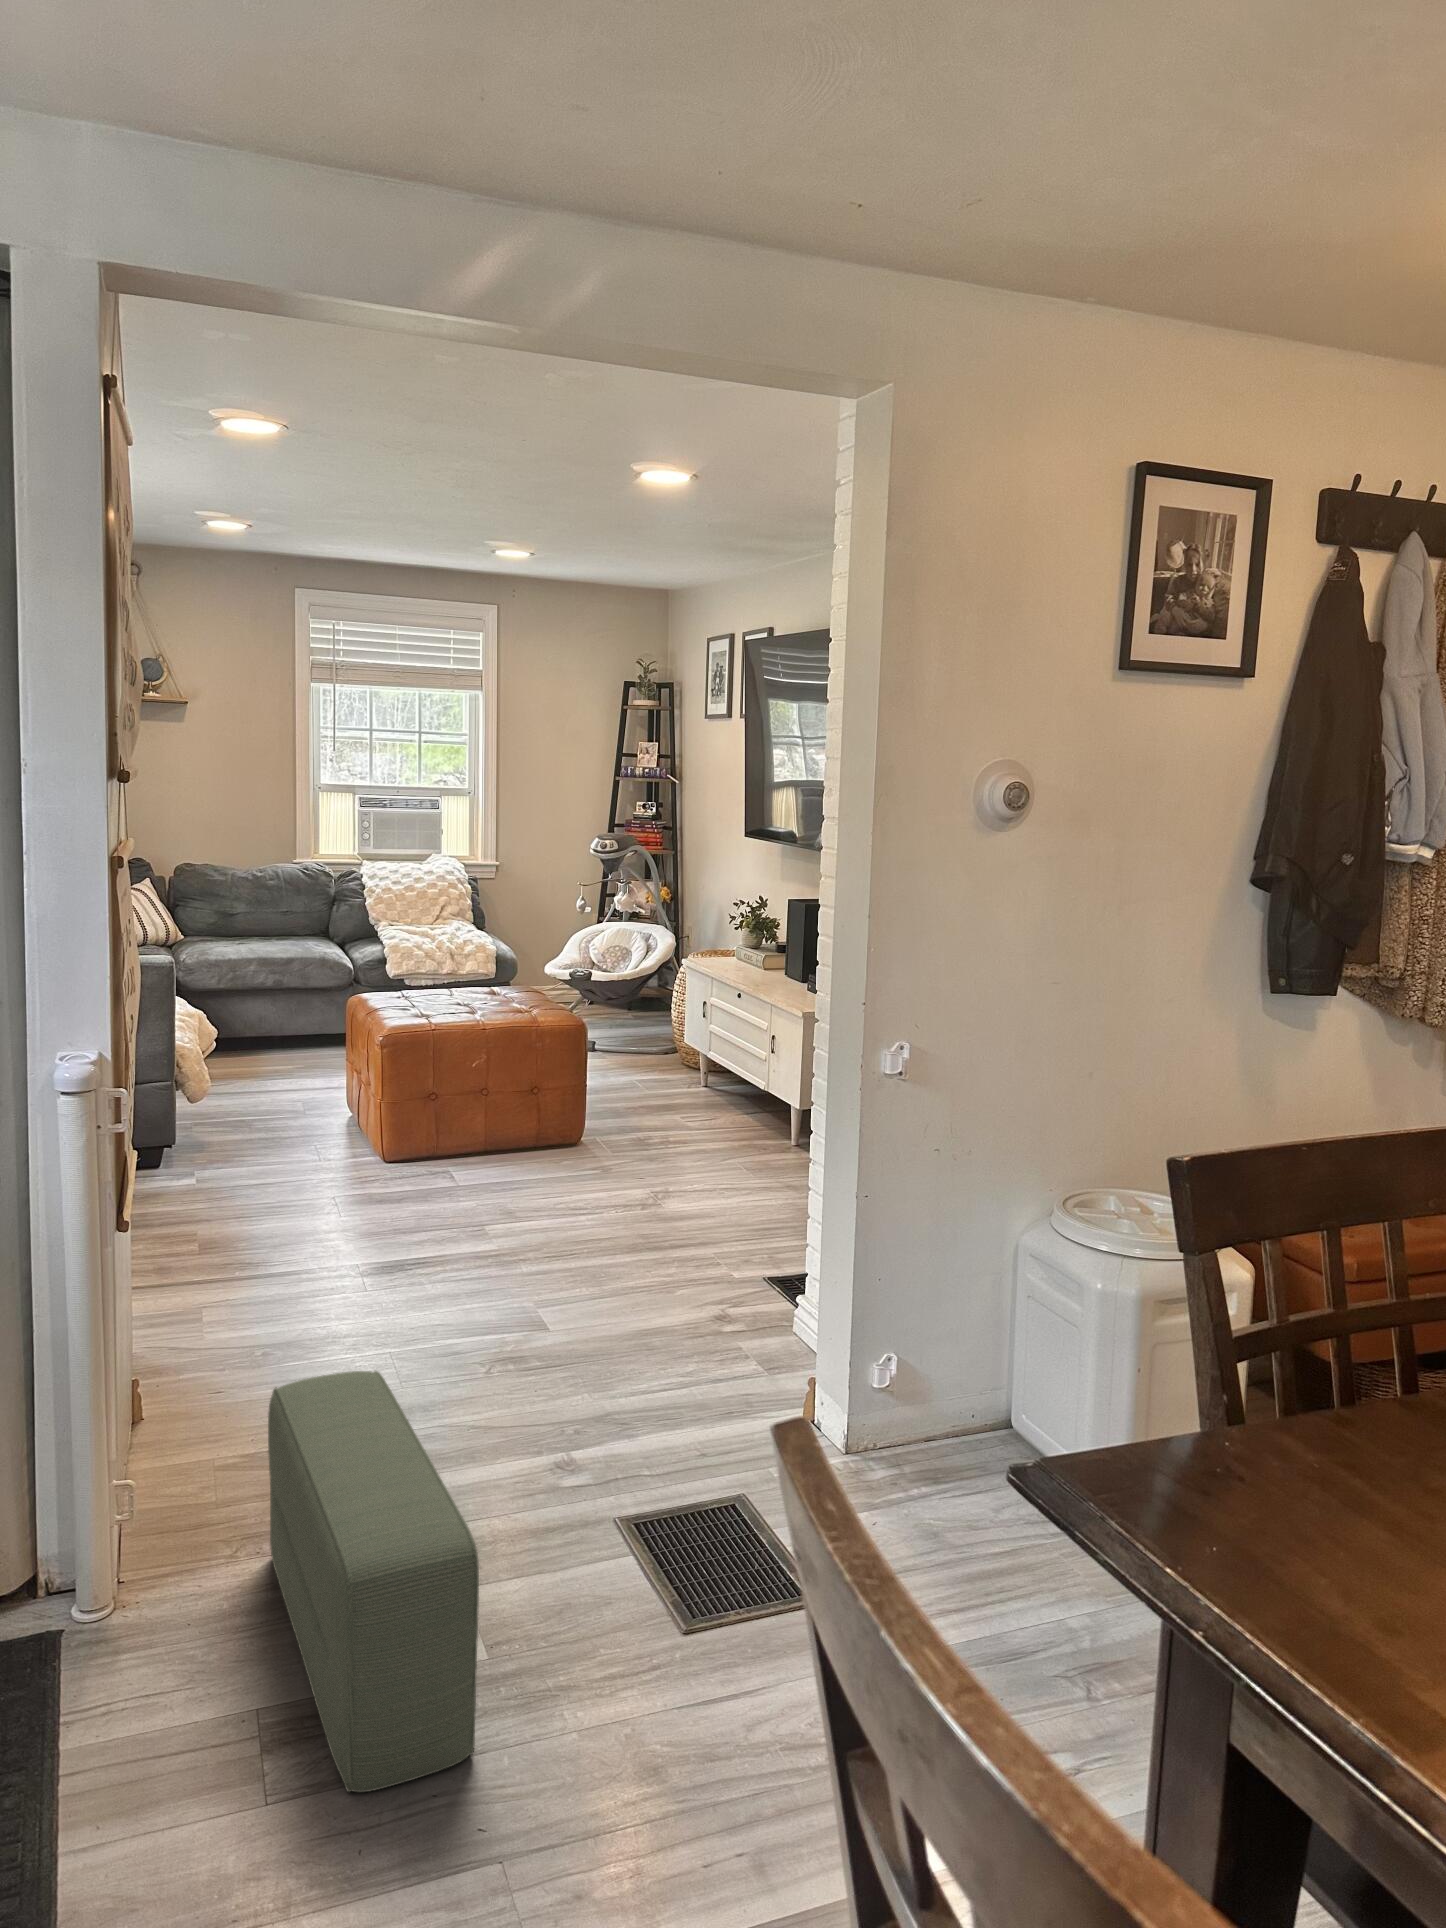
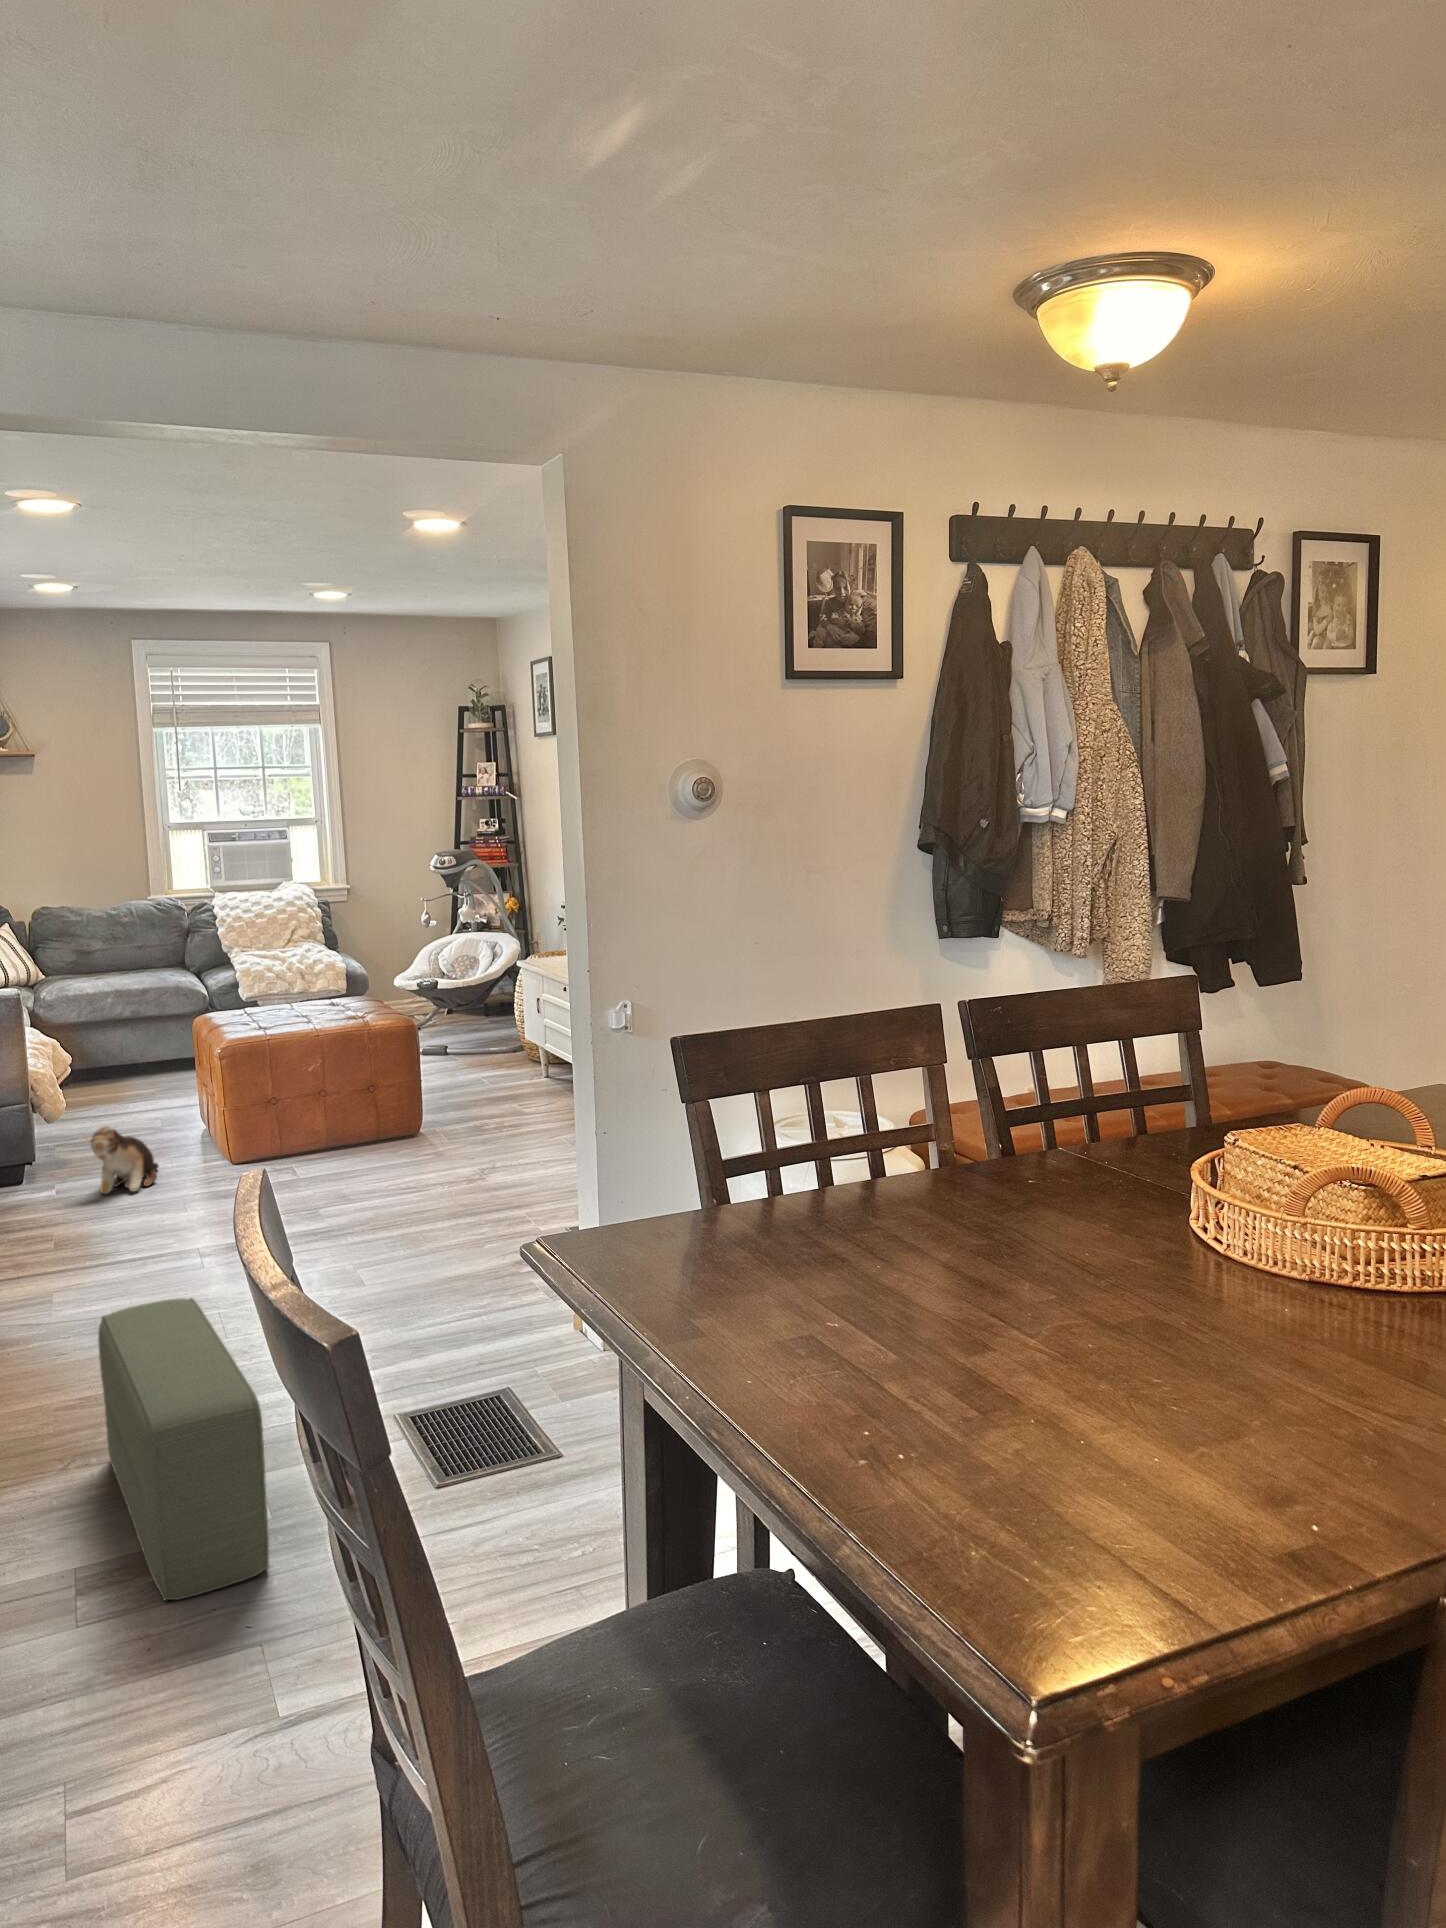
plush toy: none [231,1115,305,1189] -> present [86,1126,158,1194]

